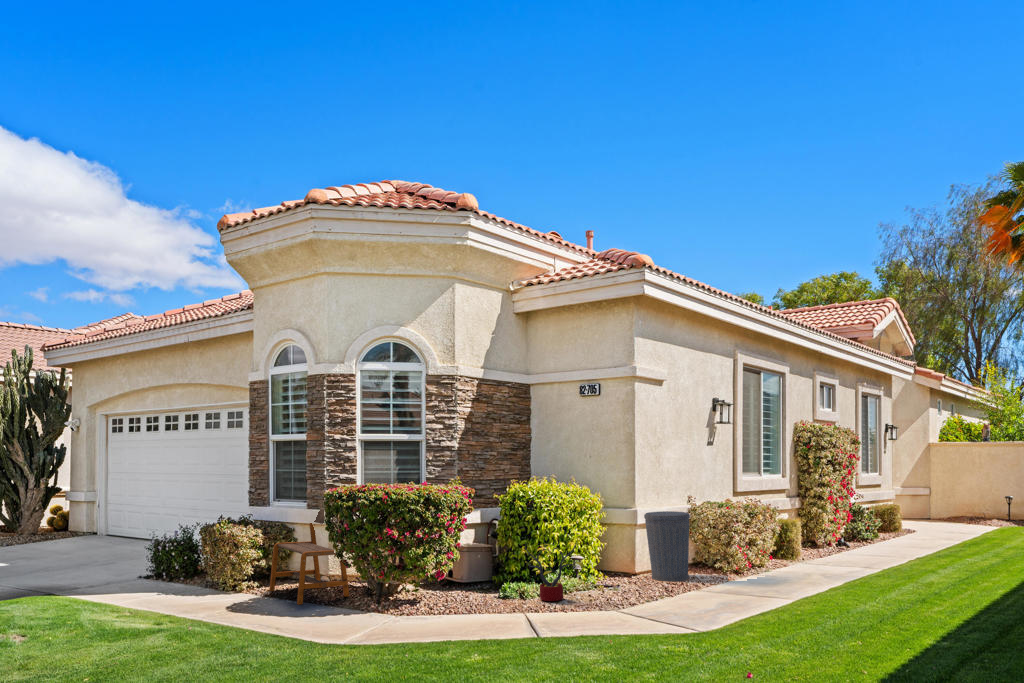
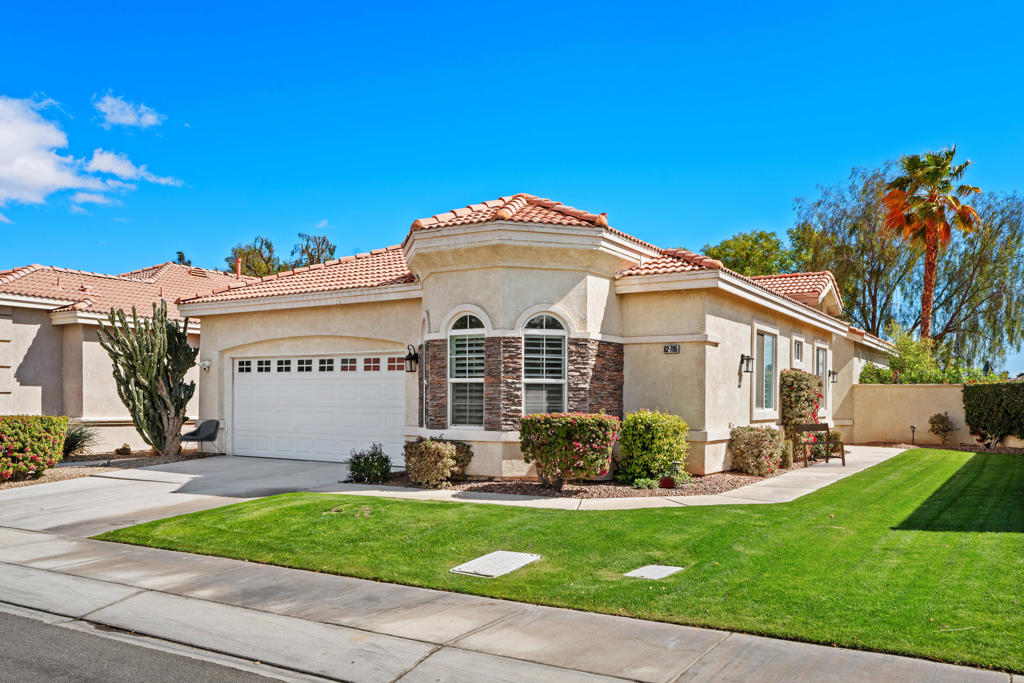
lounge chair: none [35,491,89,540] -> present [179,419,220,457]
bench: present [269,509,349,605] -> present [793,423,845,467]
trash can: present [644,511,690,581] -> none [710,432,741,477]

